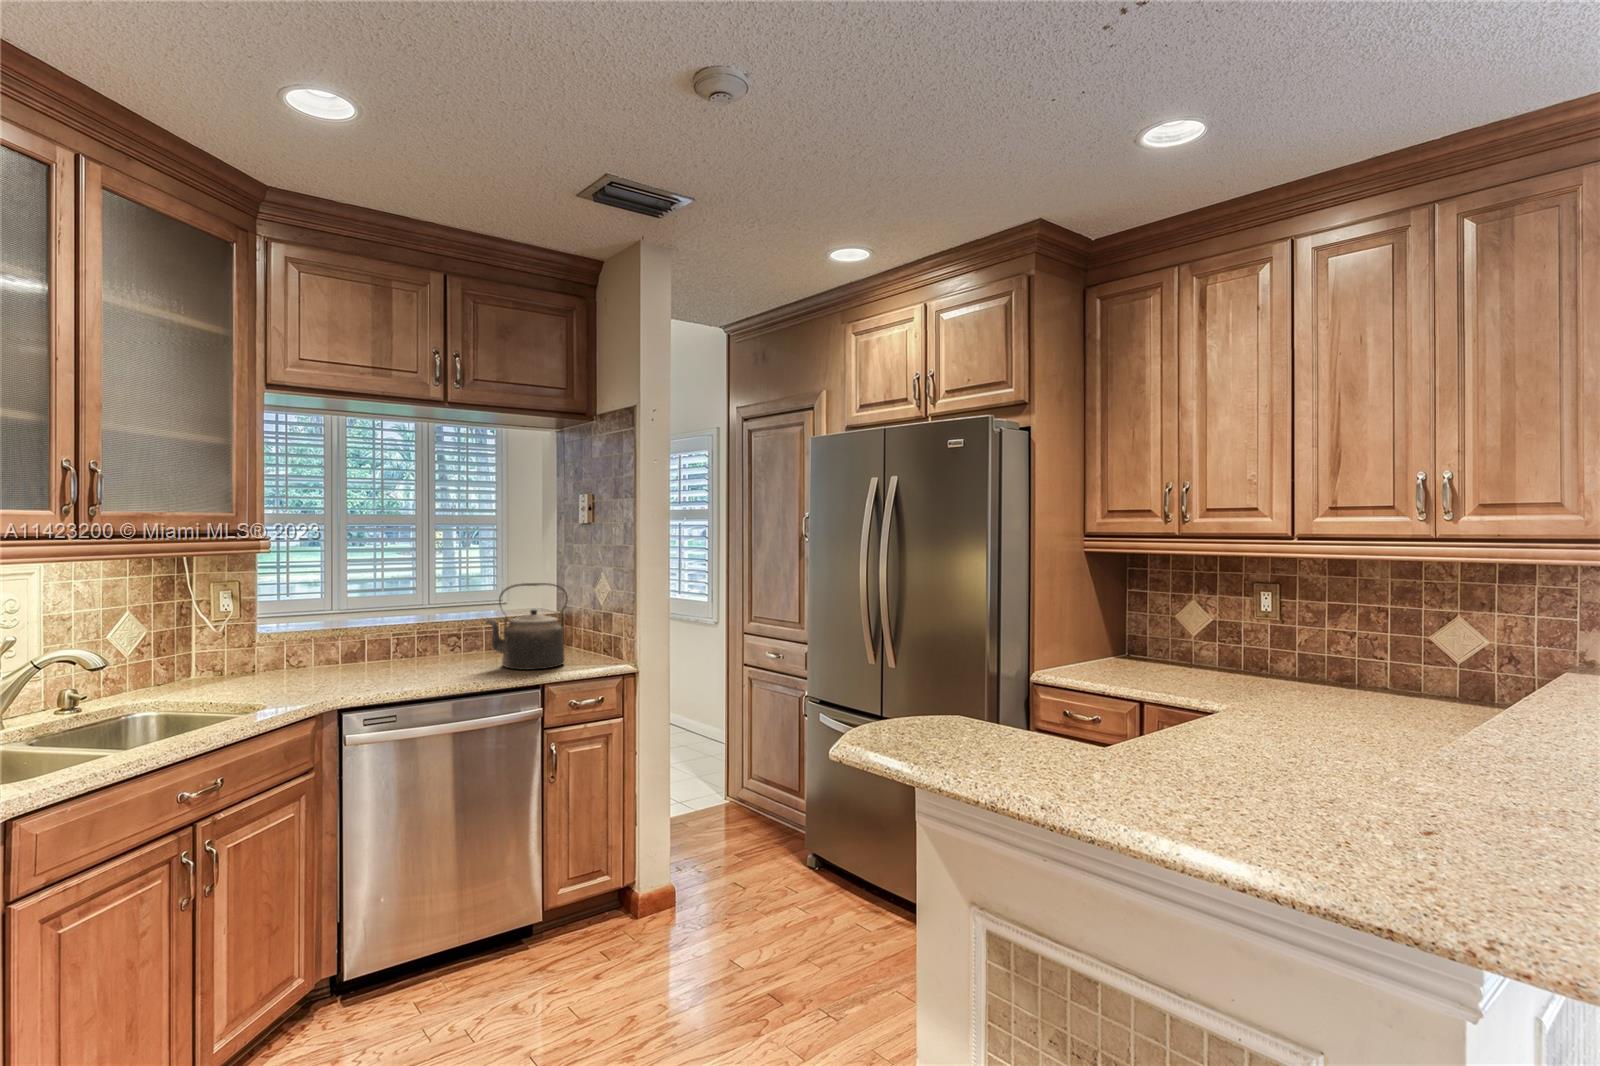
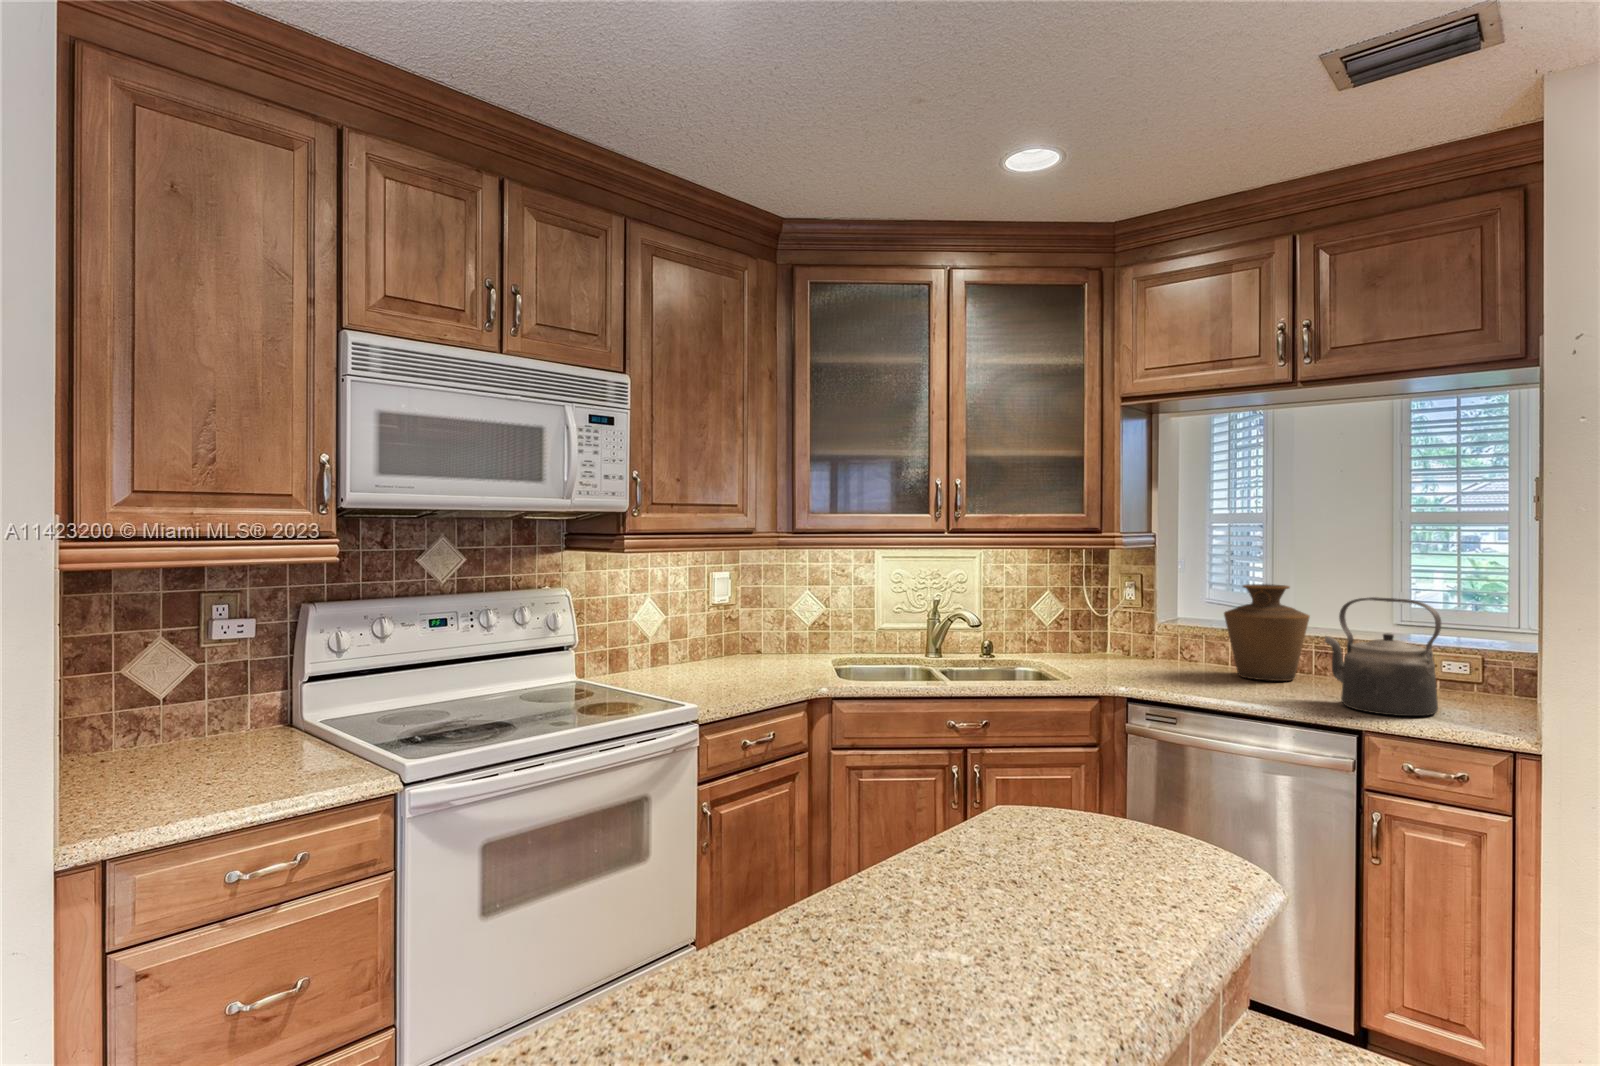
vase: none [362,581,438,669] -> present [1224,584,1310,681]

